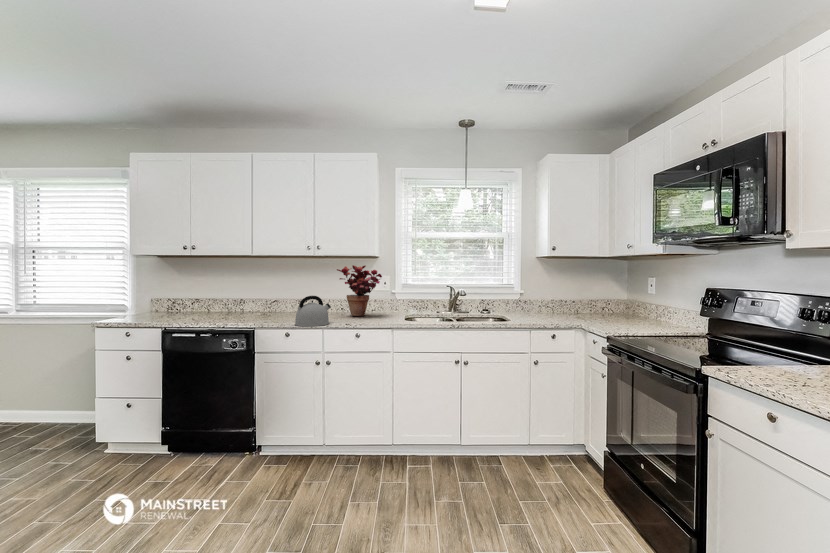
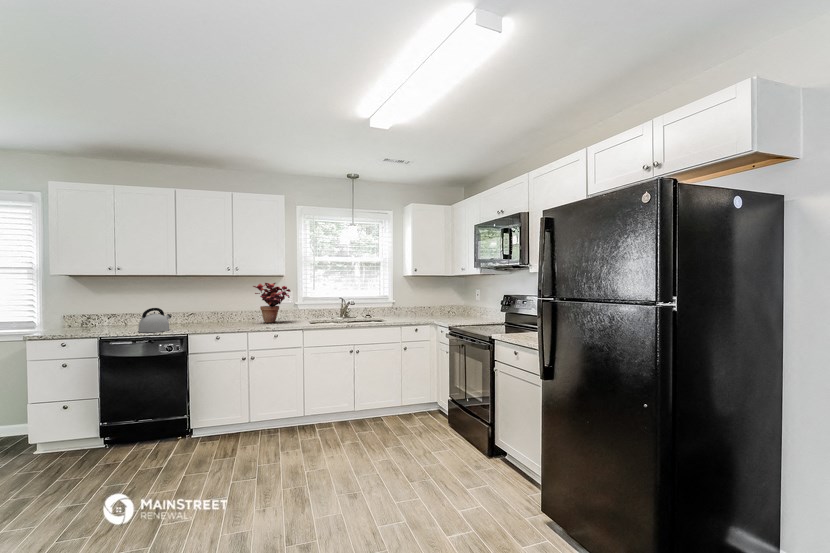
kettle: present [295,296,331,326] -> present [138,308,171,332]

